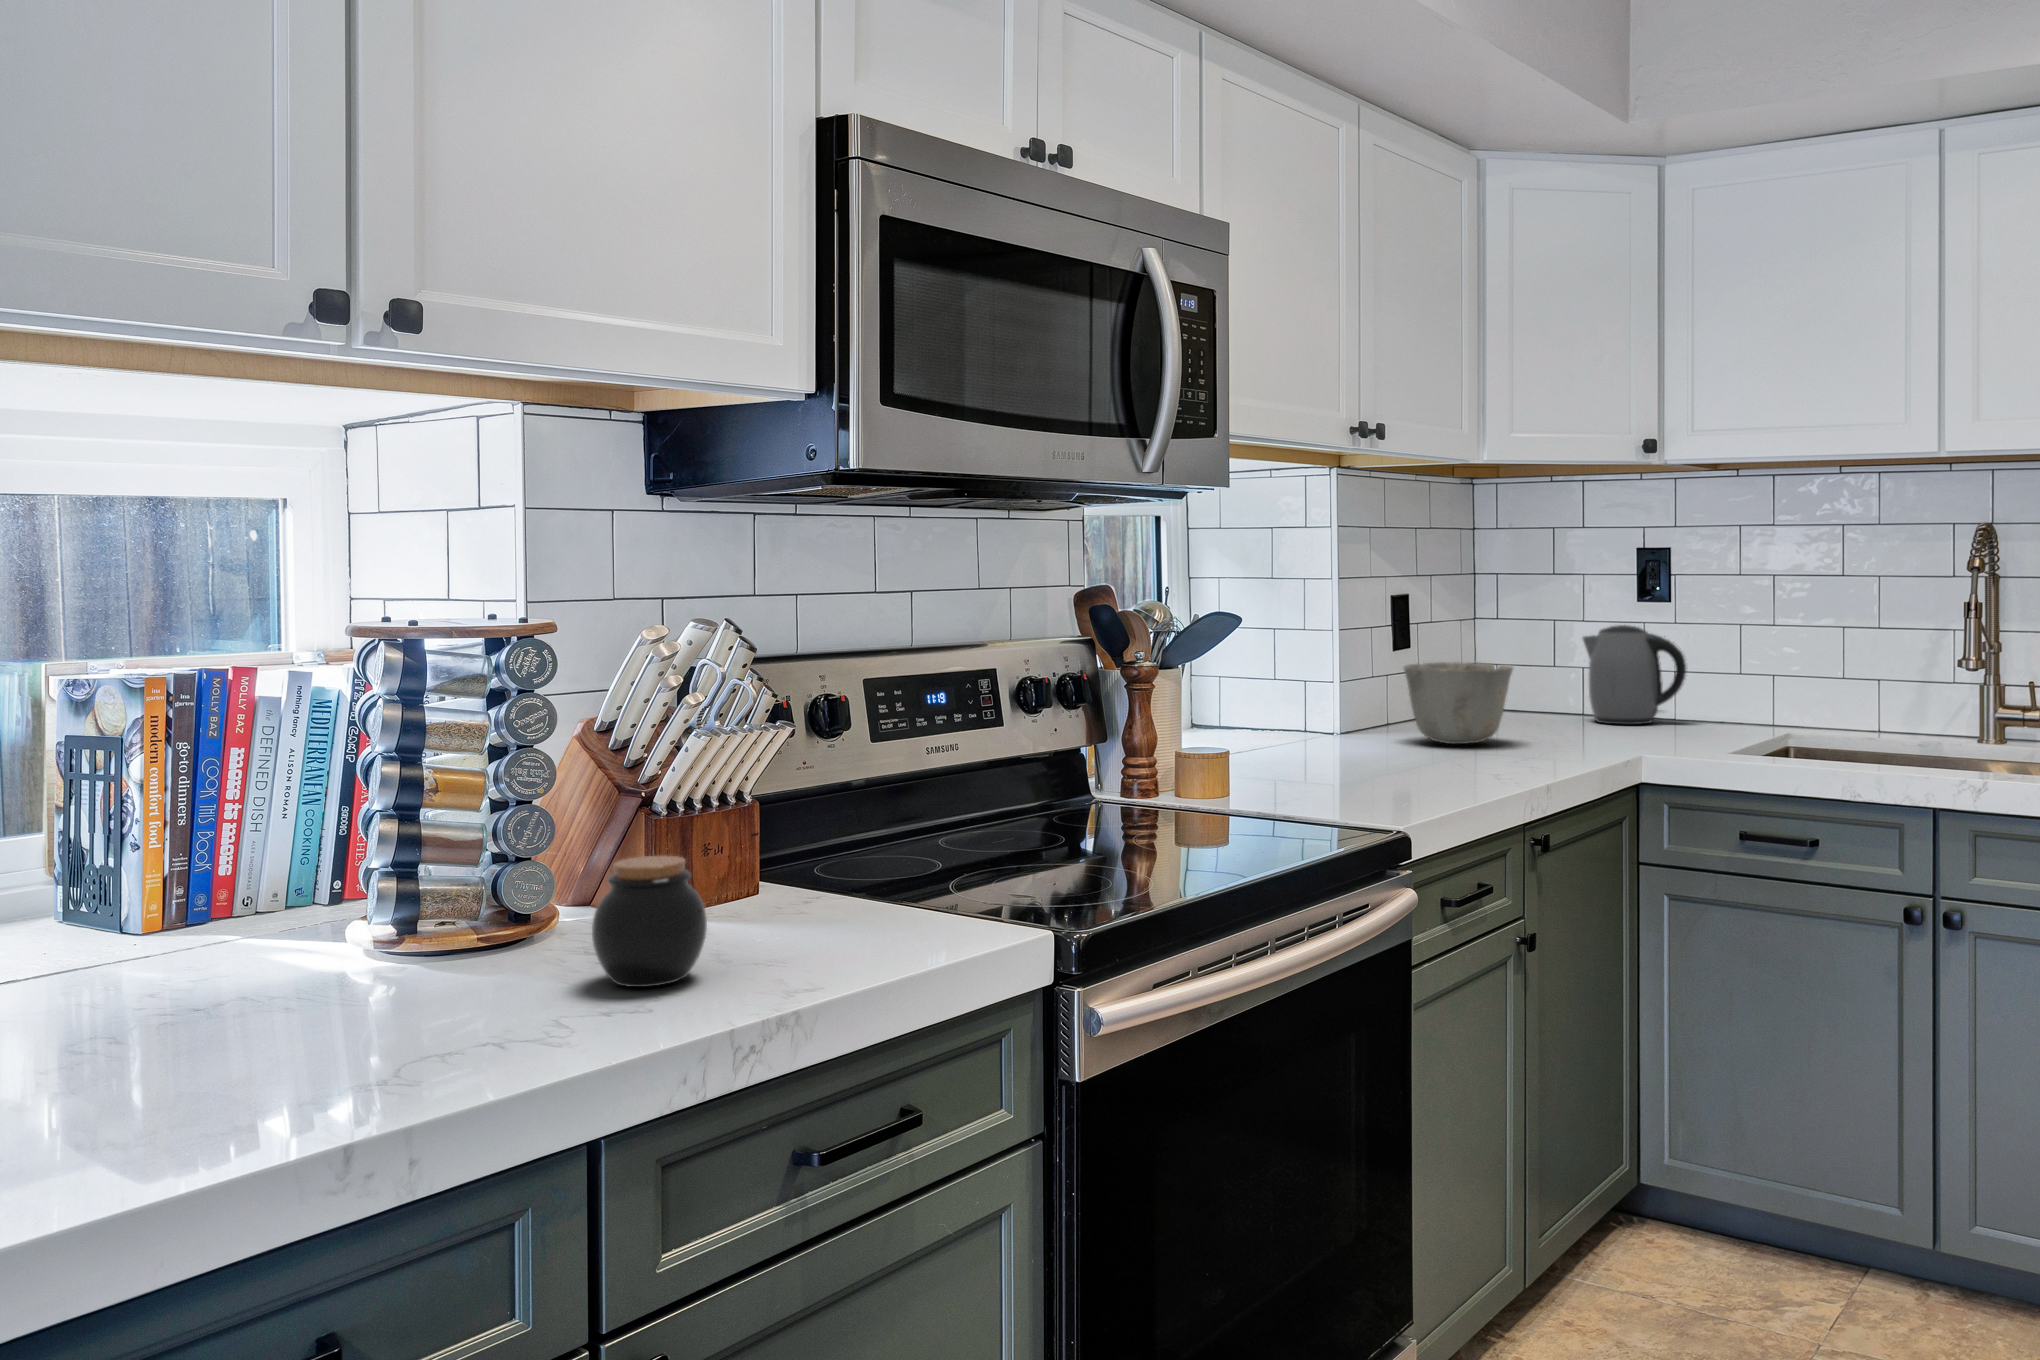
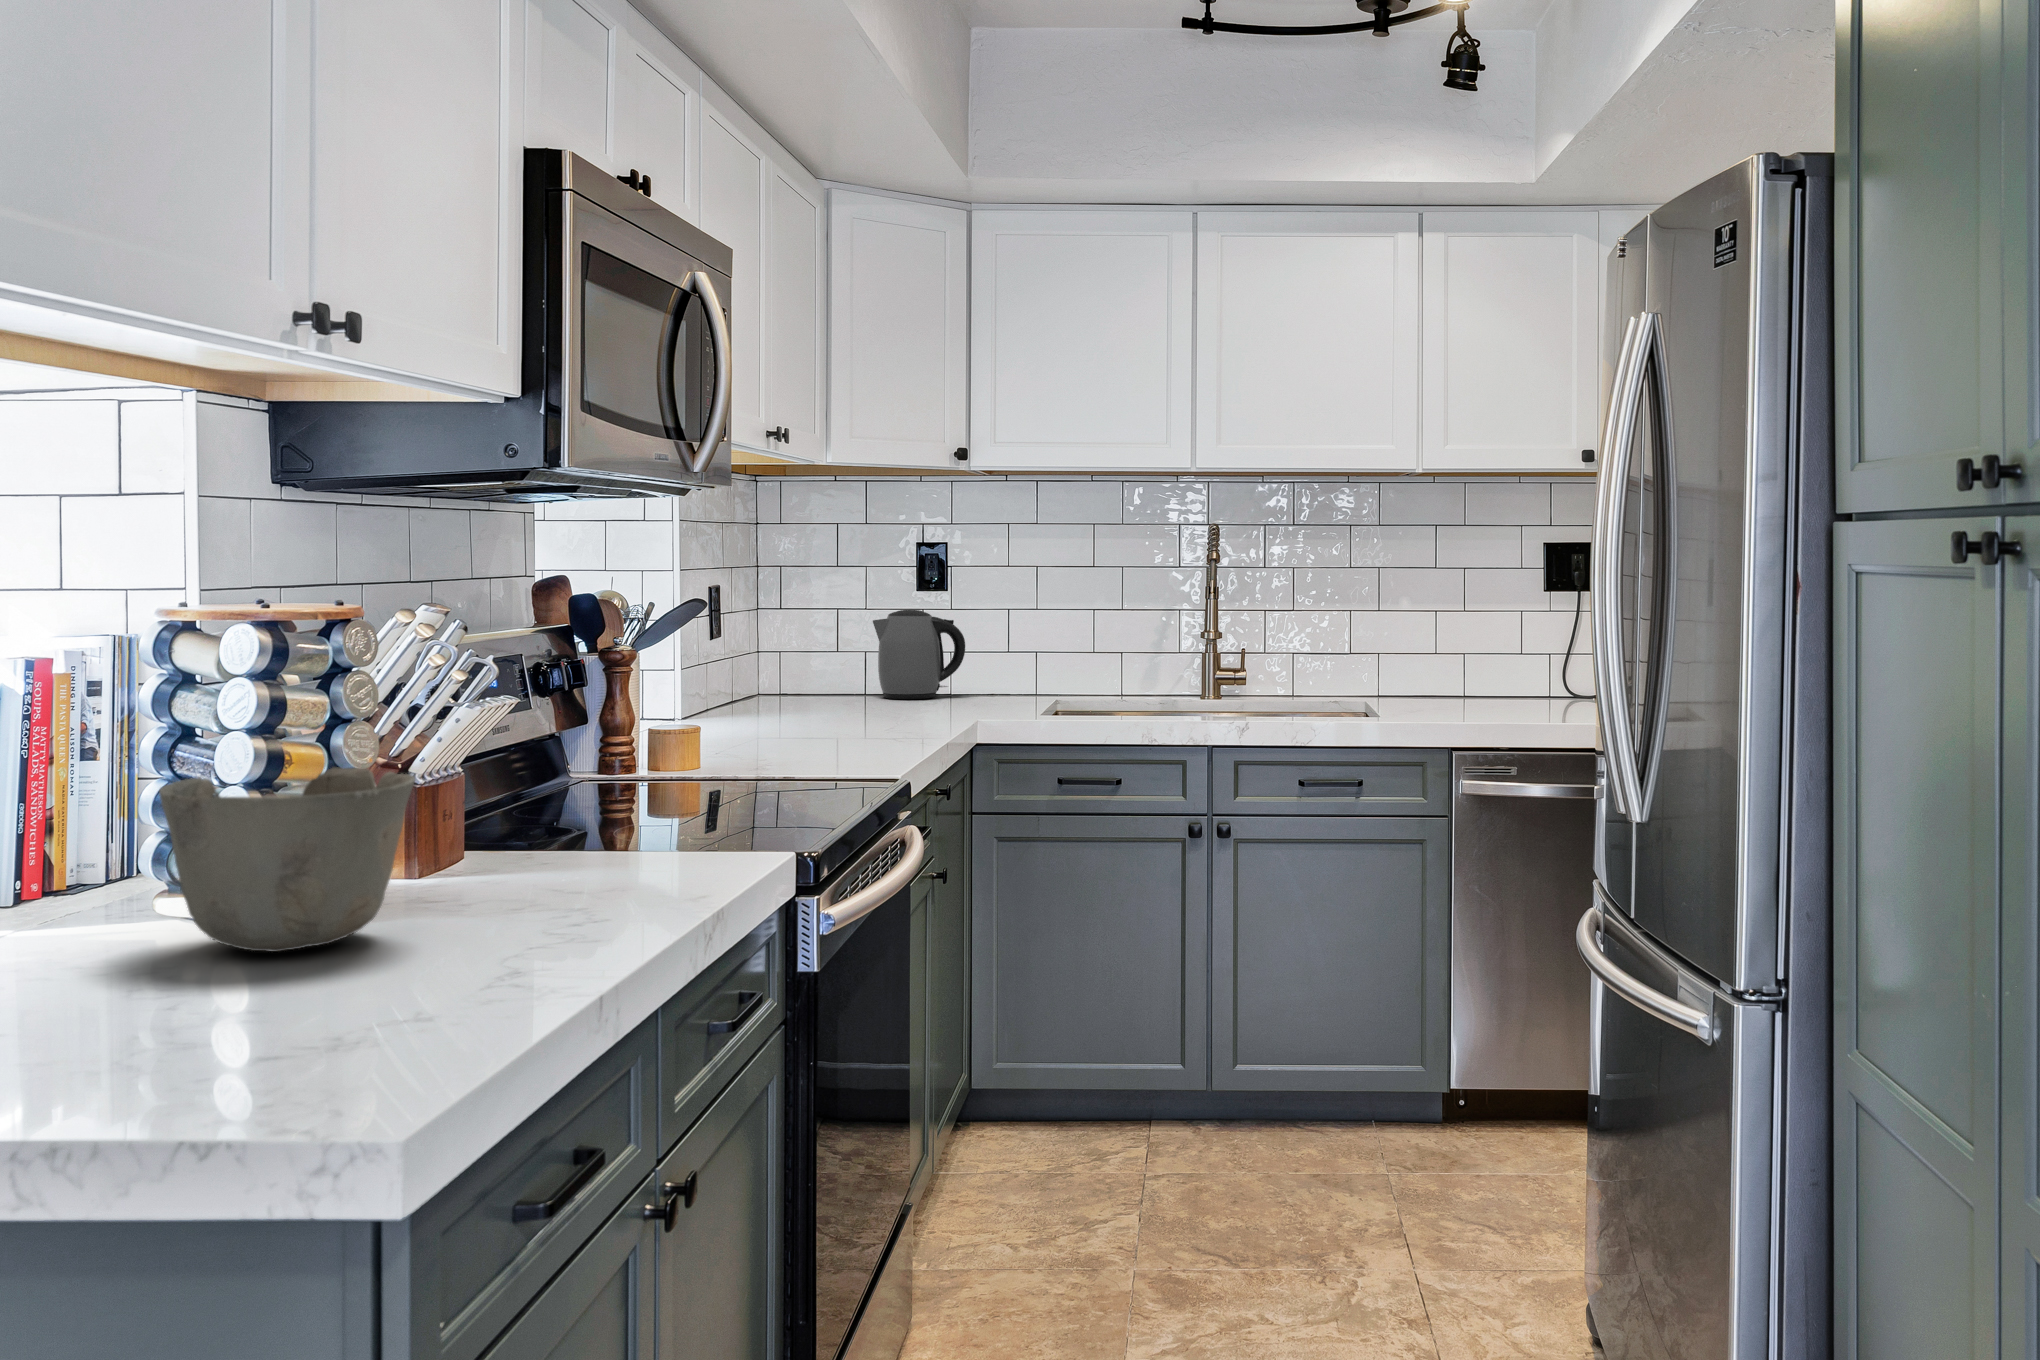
ceramic bowl: present [1403,662,1513,744] -> present [159,768,415,952]
jar: present [592,856,707,987] -> none [511,802,607,909]

